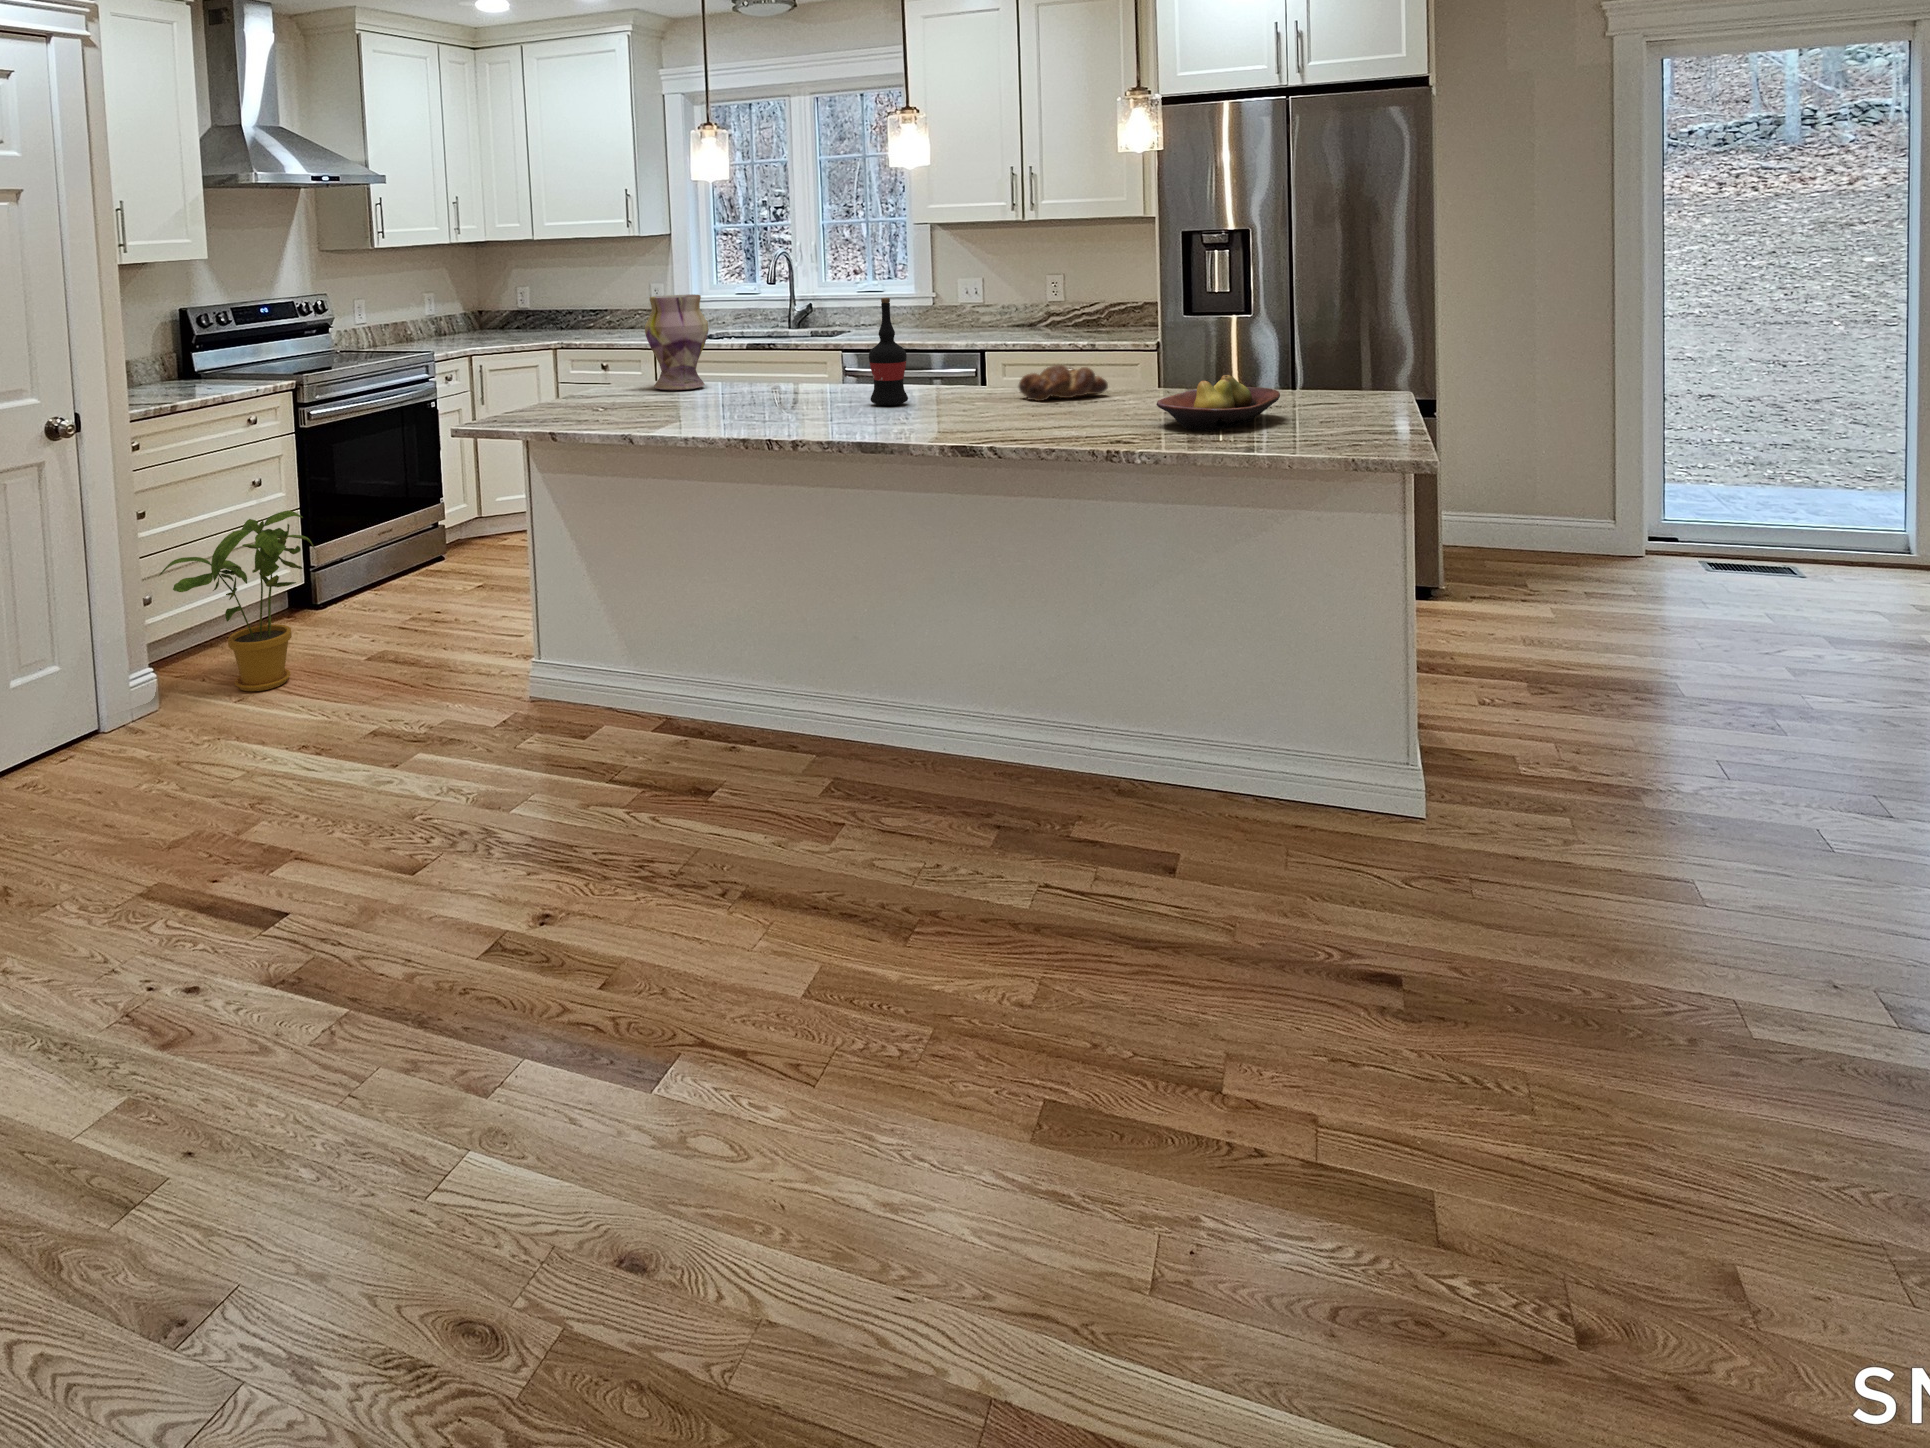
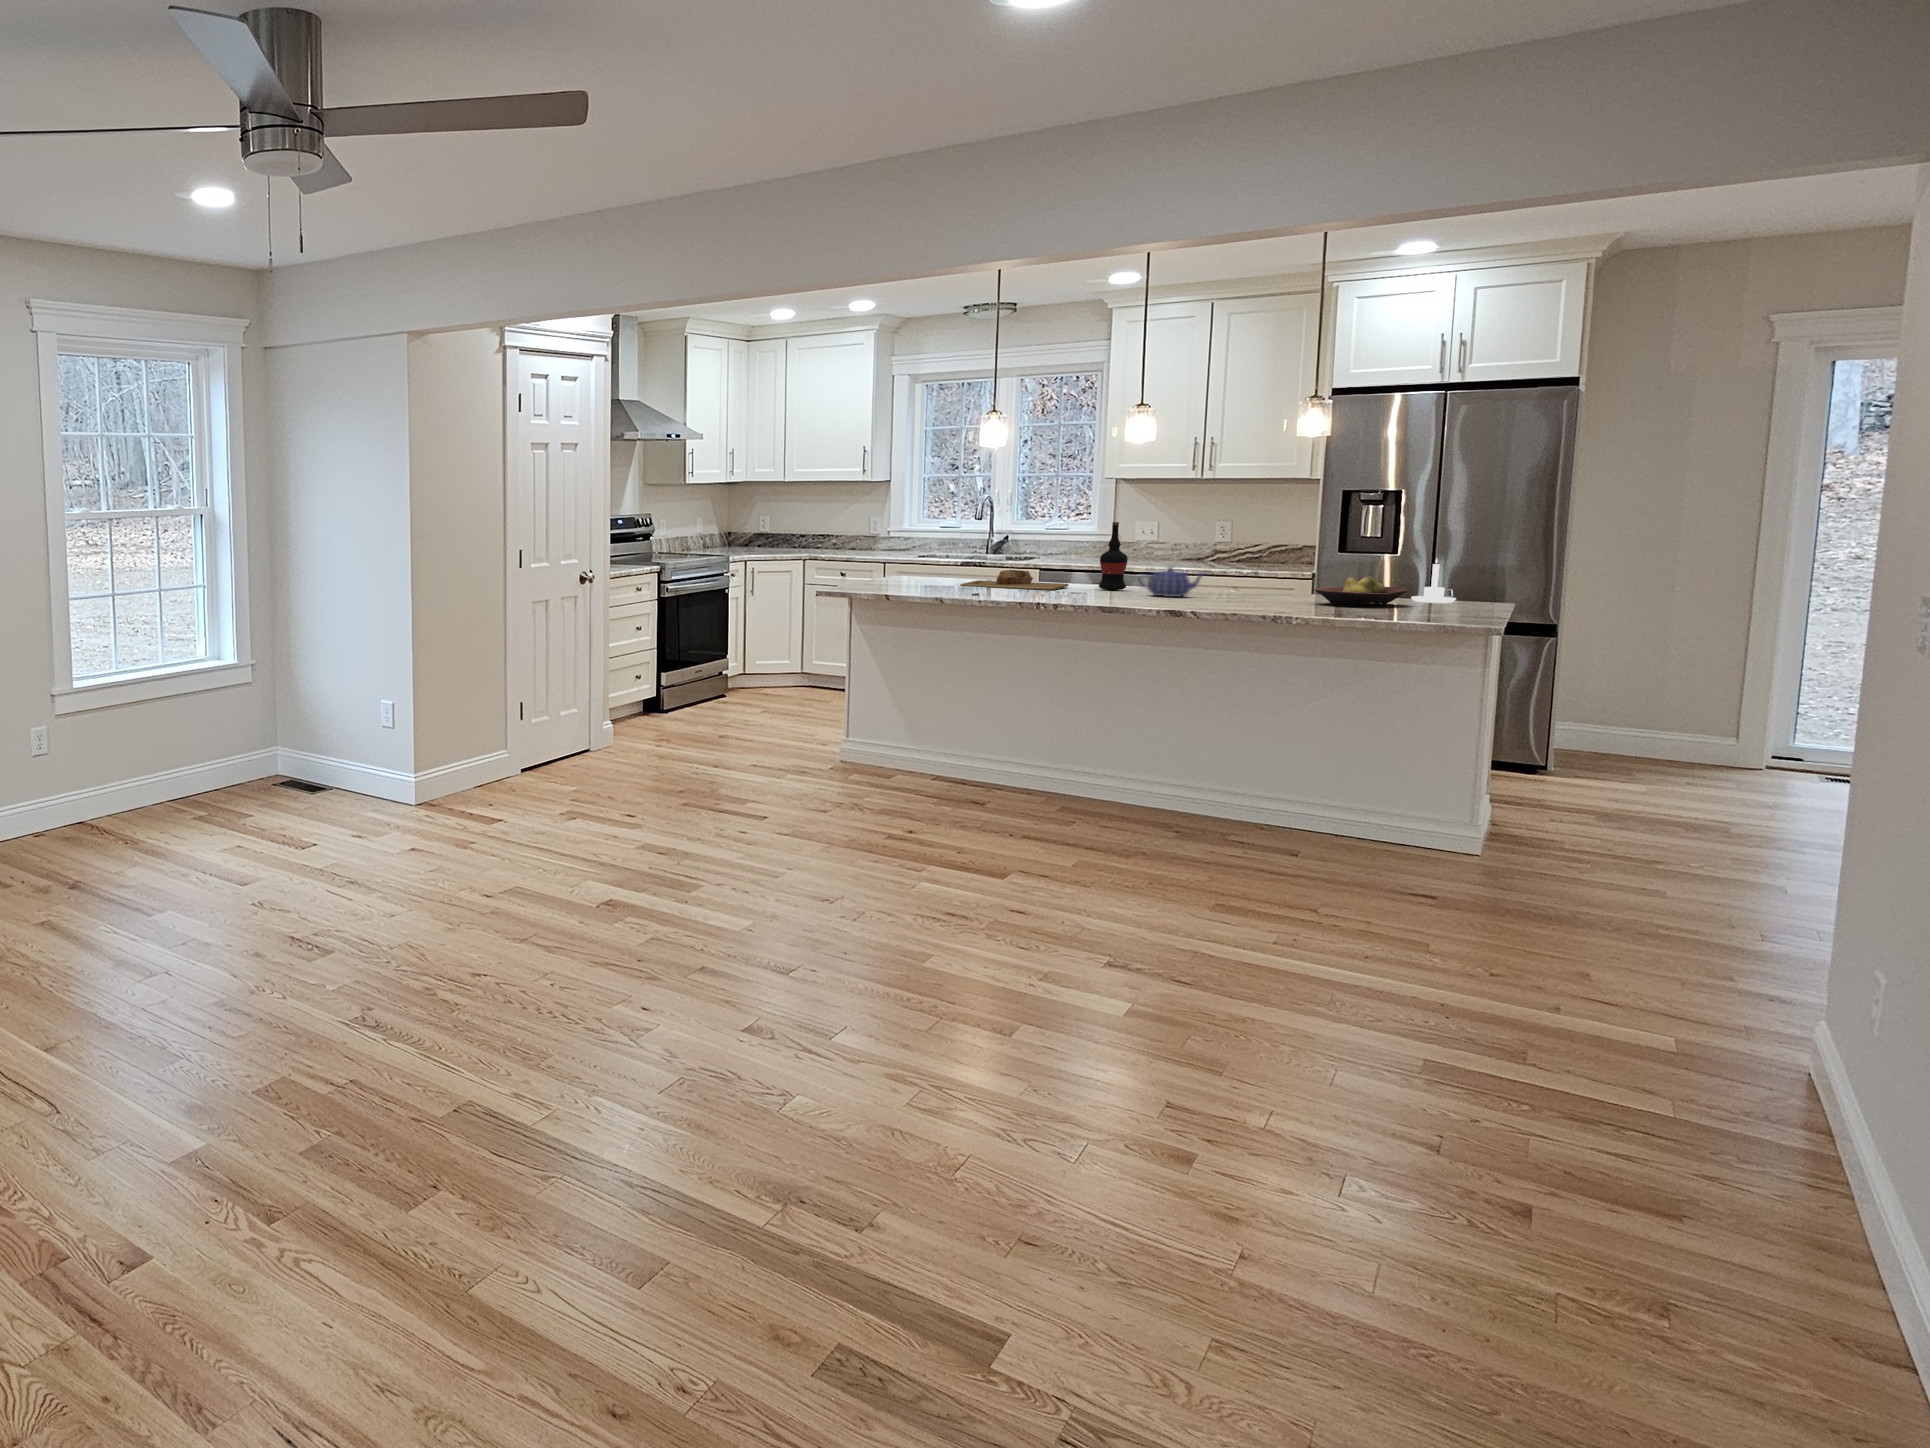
vase: present [645,294,709,390] -> none [925,518,970,579]
candle holder: none [1281,335,1338,404] -> present [1411,558,1456,603]
bread loaf: present [1019,365,1108,401] -> none [1206,572,1275,594]
teapot: none [911,371,1009,422] -> present [1138,567,1204,597]
cutting board: none [668,380,832,415] -> present [960,570,1068,590]
house plant: present [159,510,315,691] -> none [615,635,704,740]

